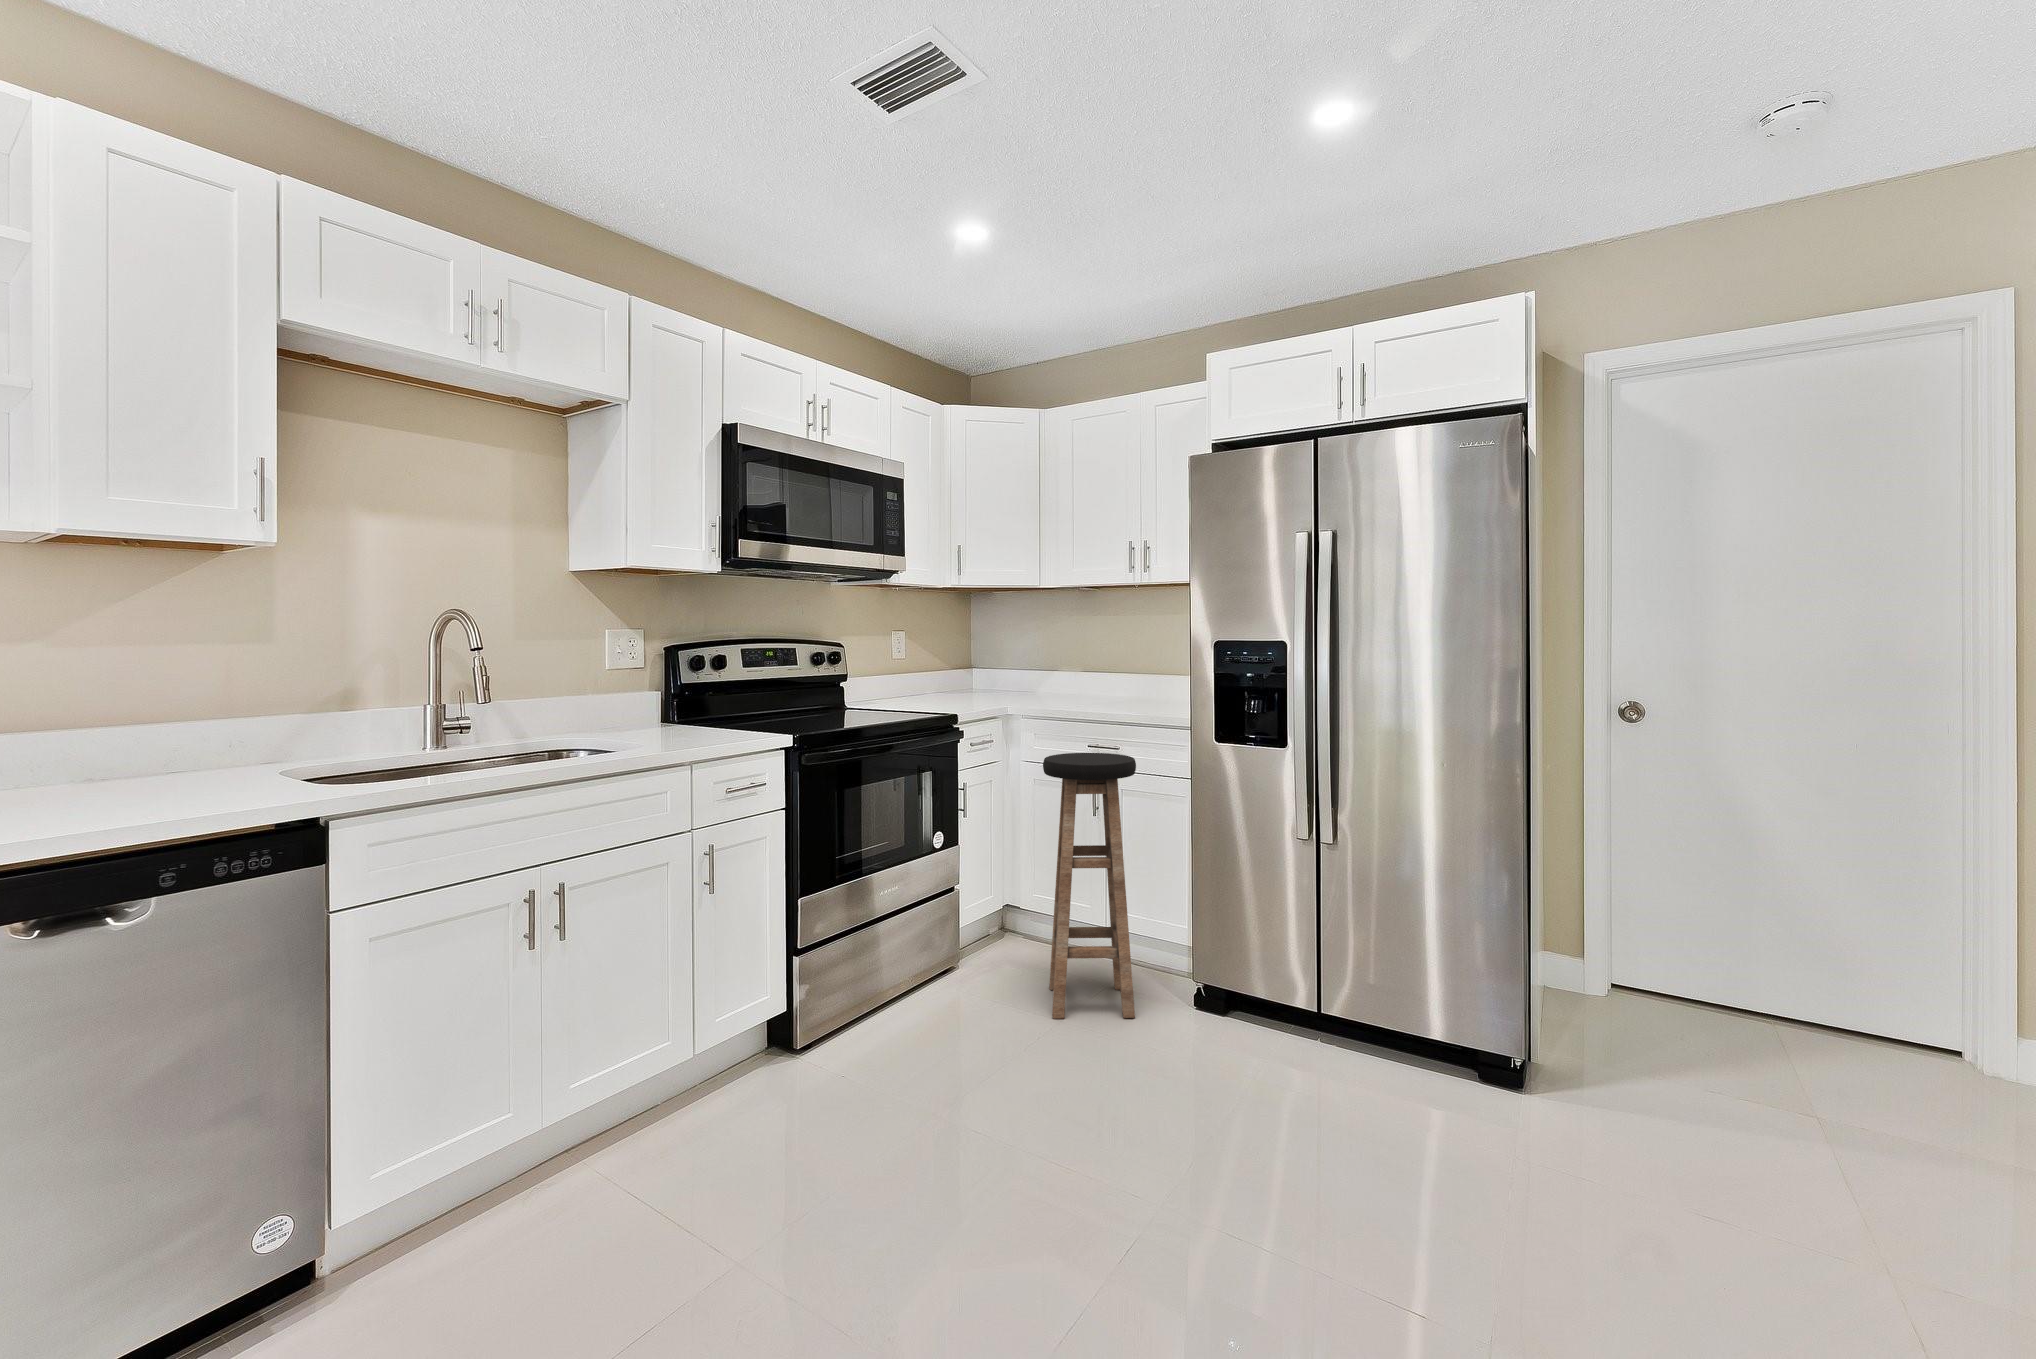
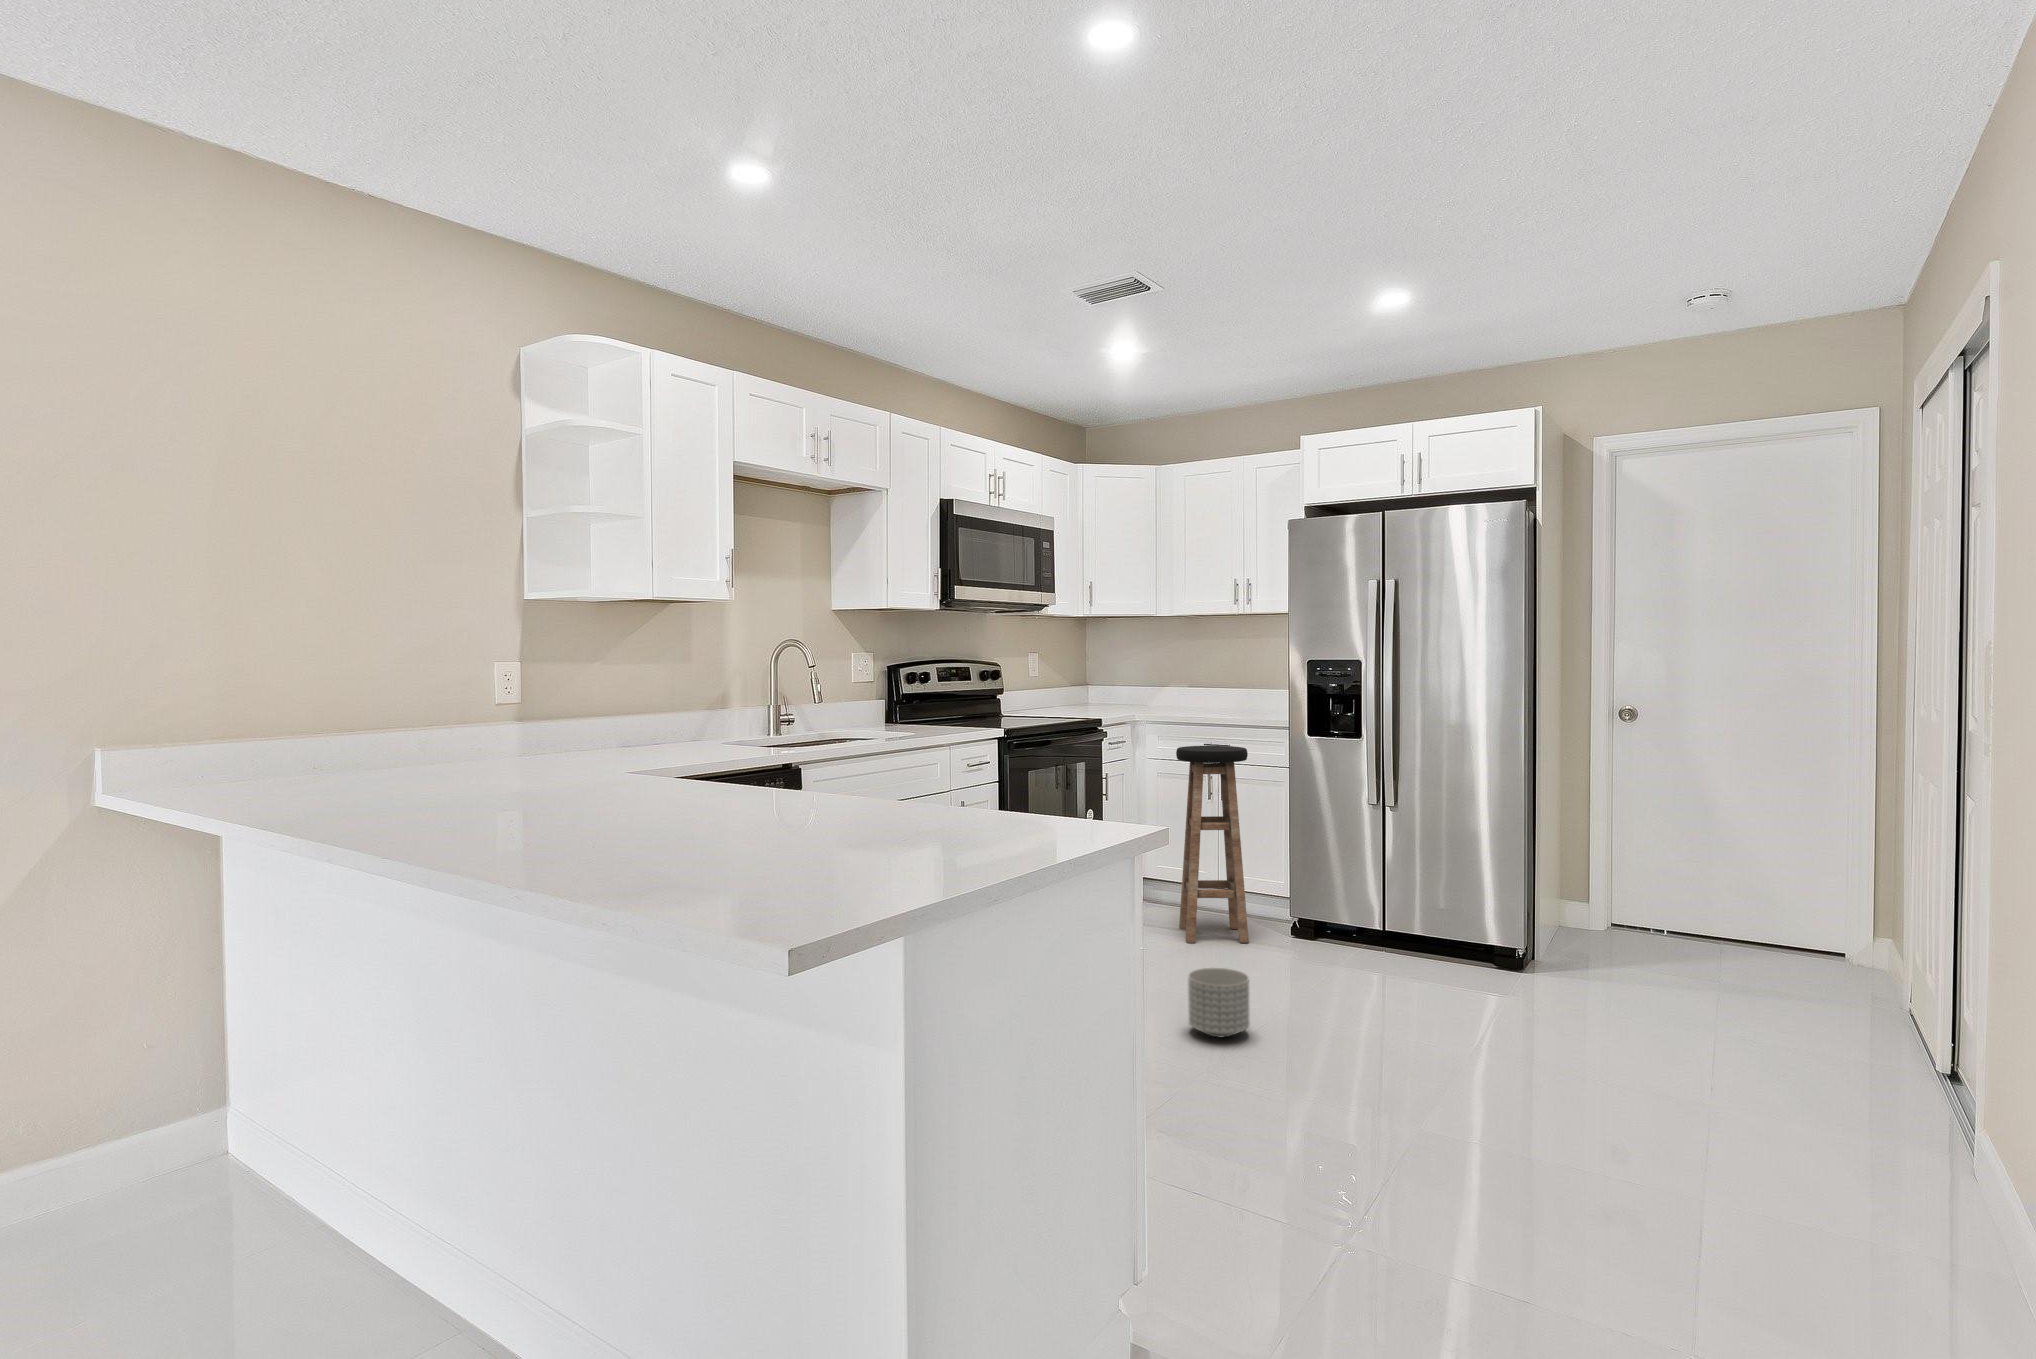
planter: none [1010,1138,1108,1277] -> present [1188,968,1250,1037]

